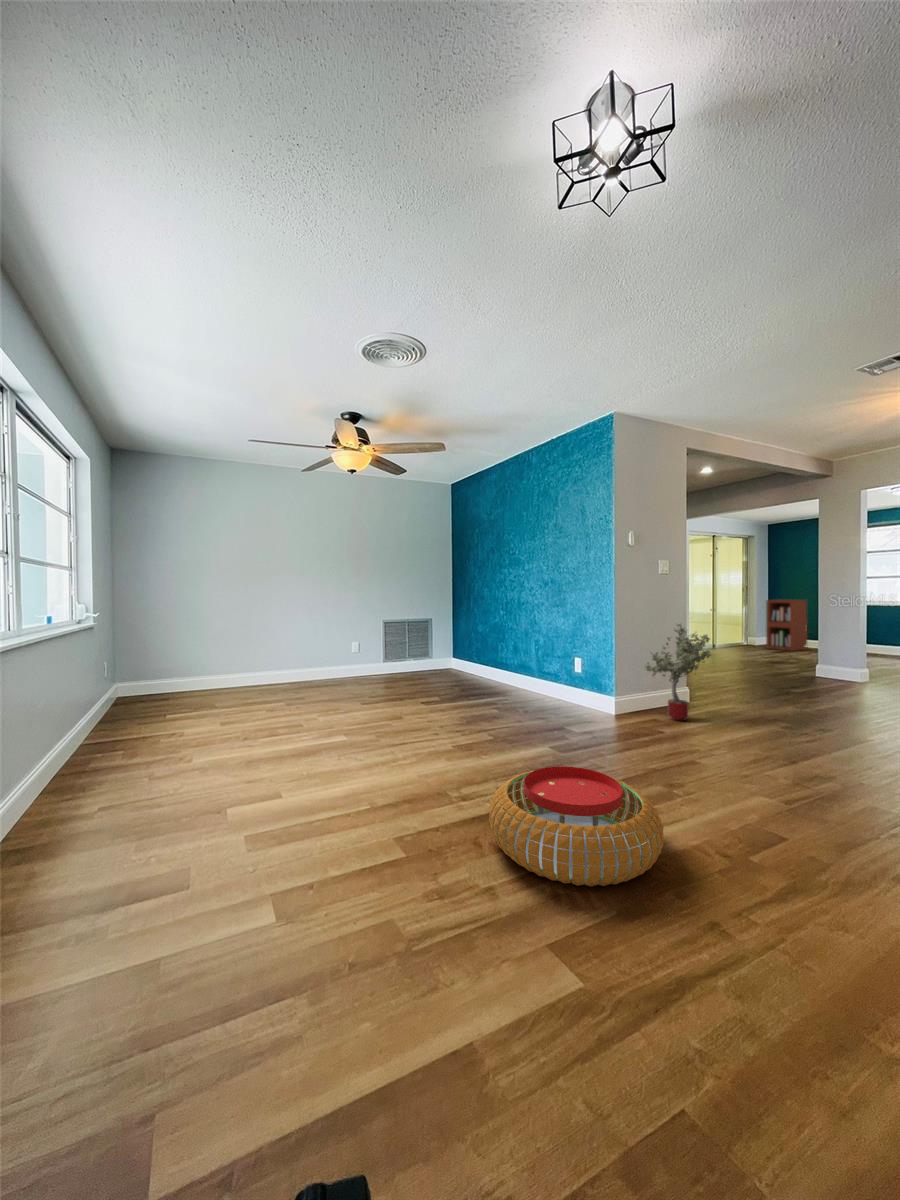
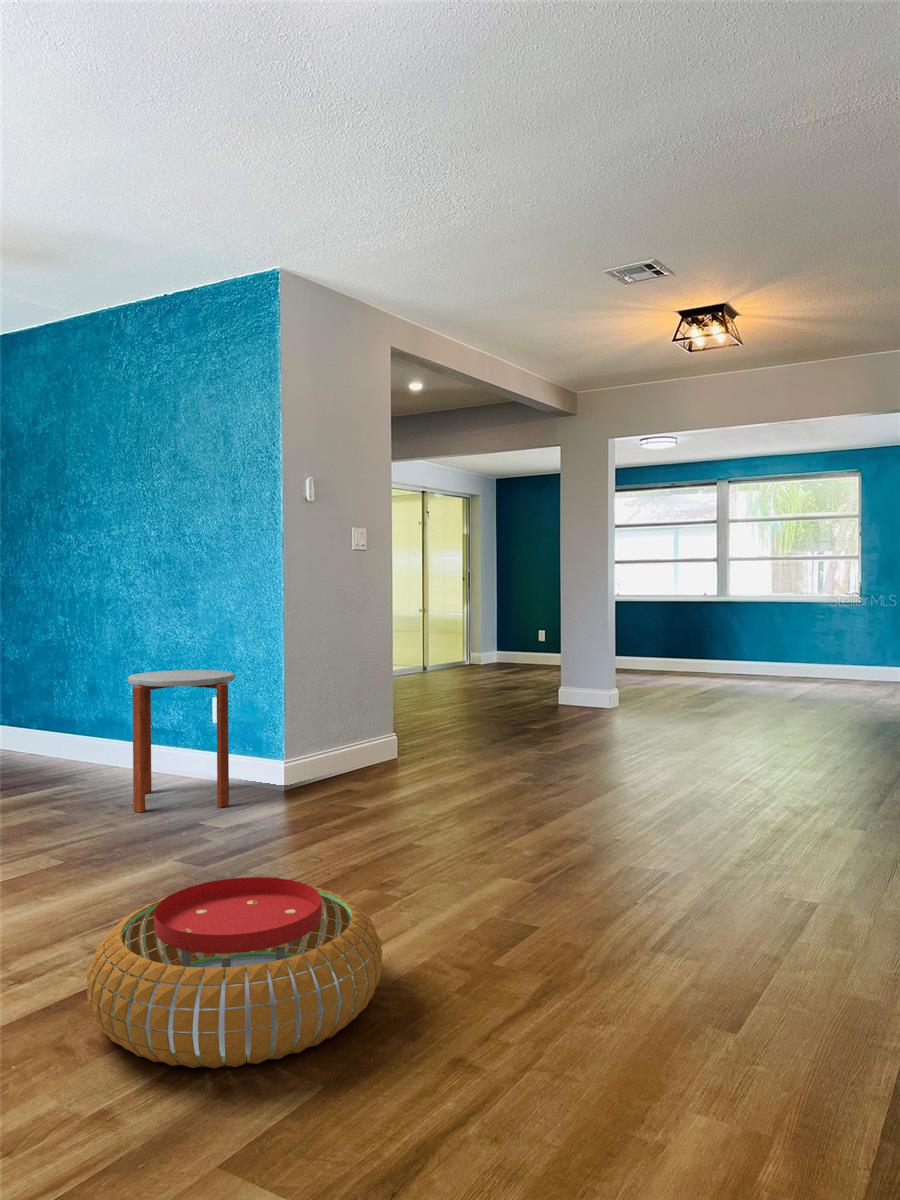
bookshelf: present [766,600,807,651] -> none [496,593,547,671]
potted tree: present [646,624,711,721] -> none [330,629,430,790]
side table: none [530,642,587,719] -> present [128,670,235,812]

